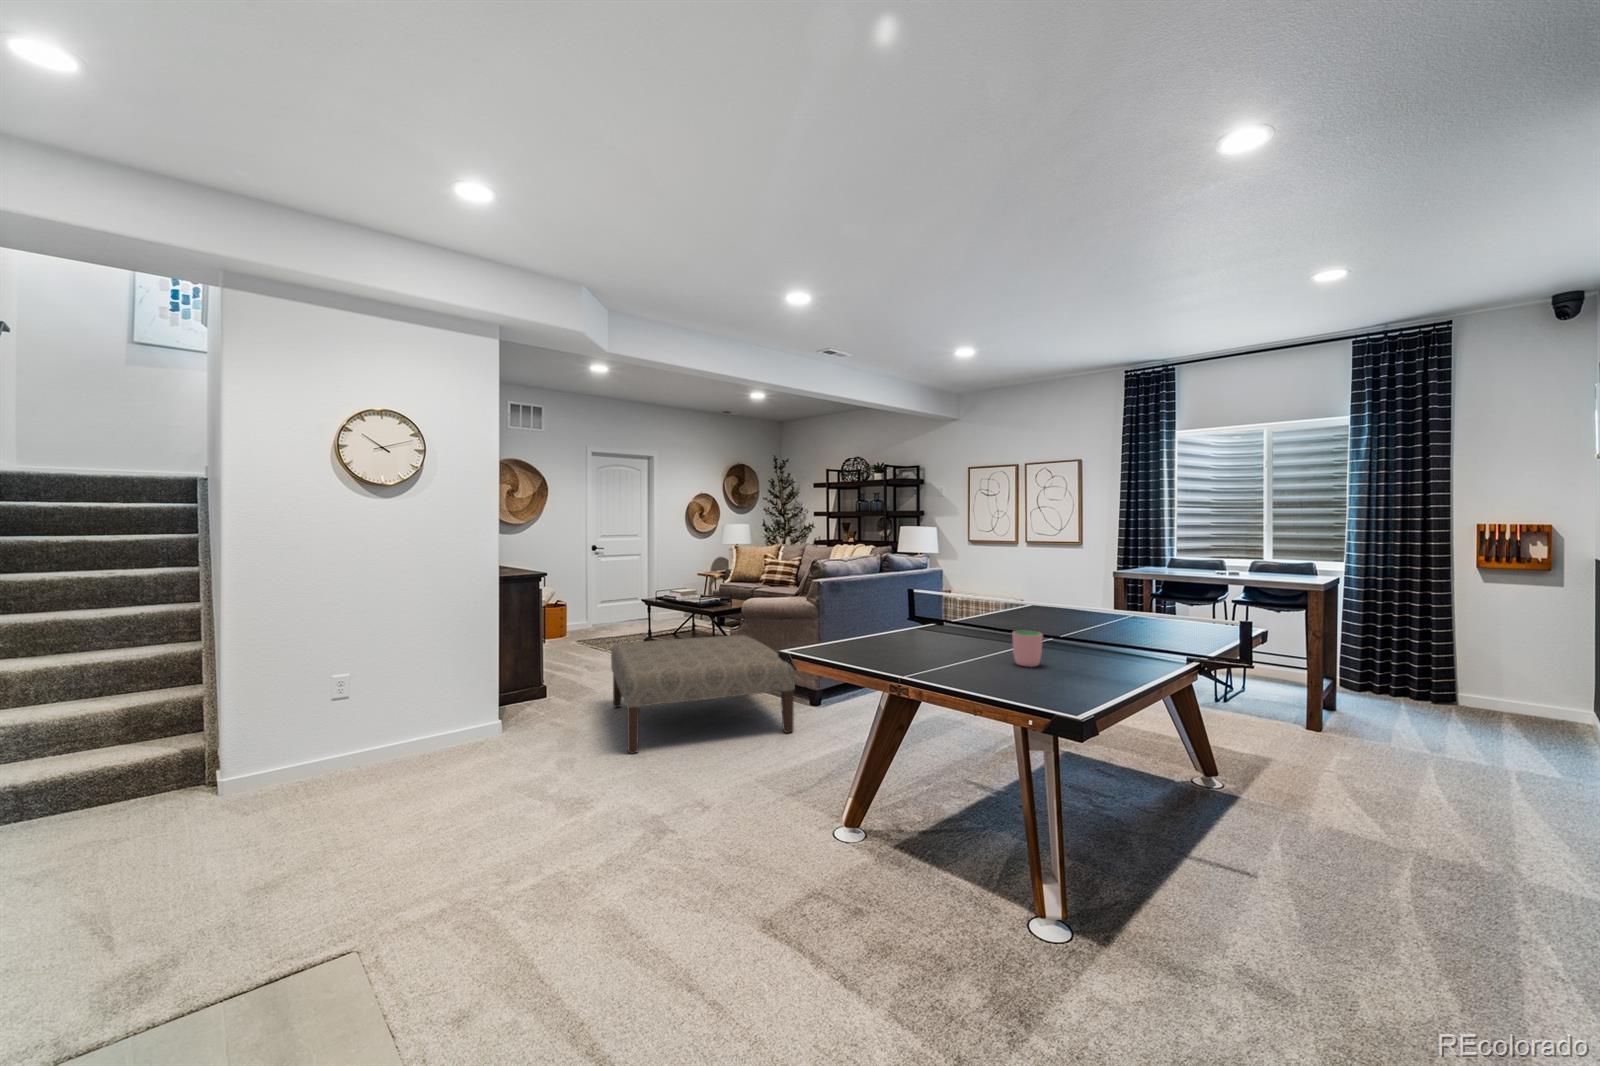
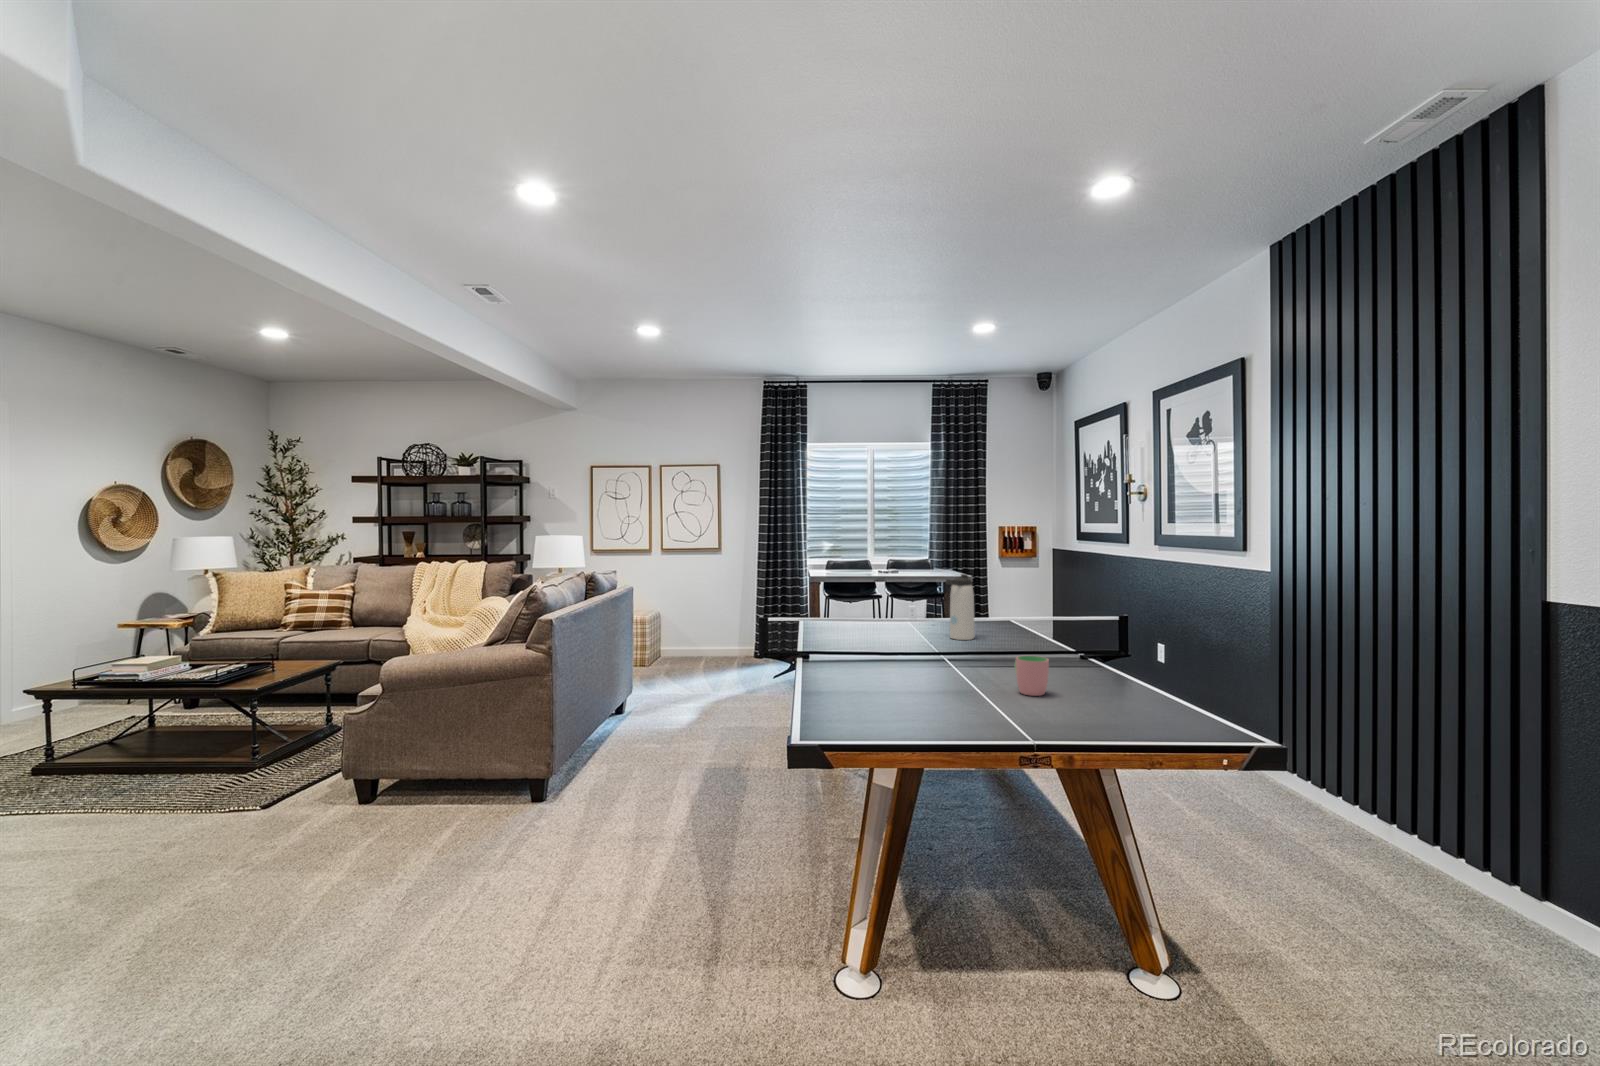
thermos bottle: none [1121,565,1153,633] -> present [945,574,975,640]
ottoman: present [611,635,795,754] -> none [113,721,564,1015]

